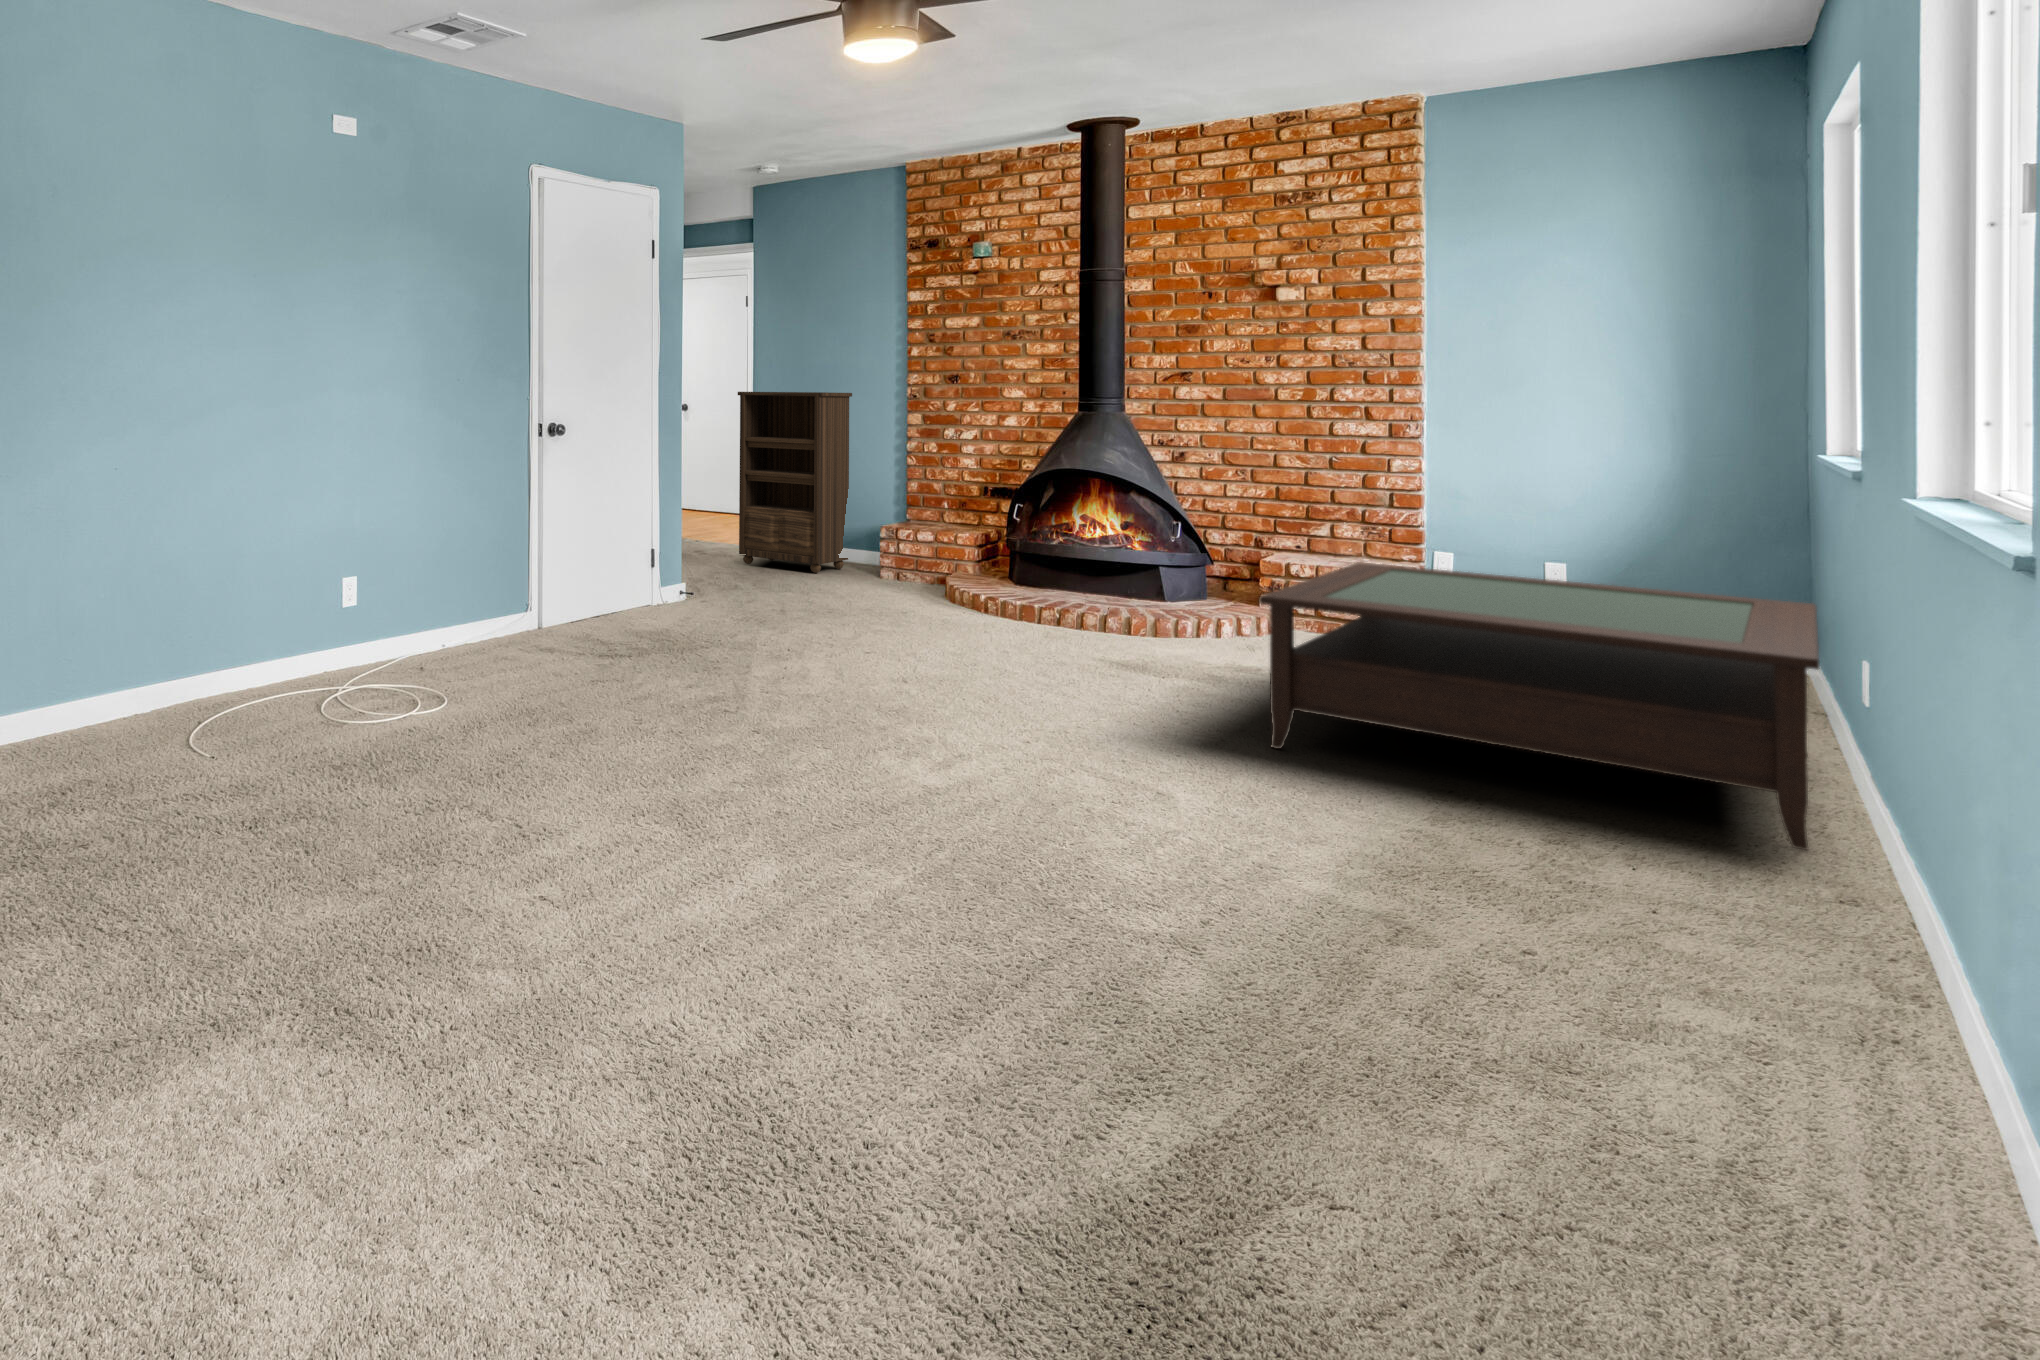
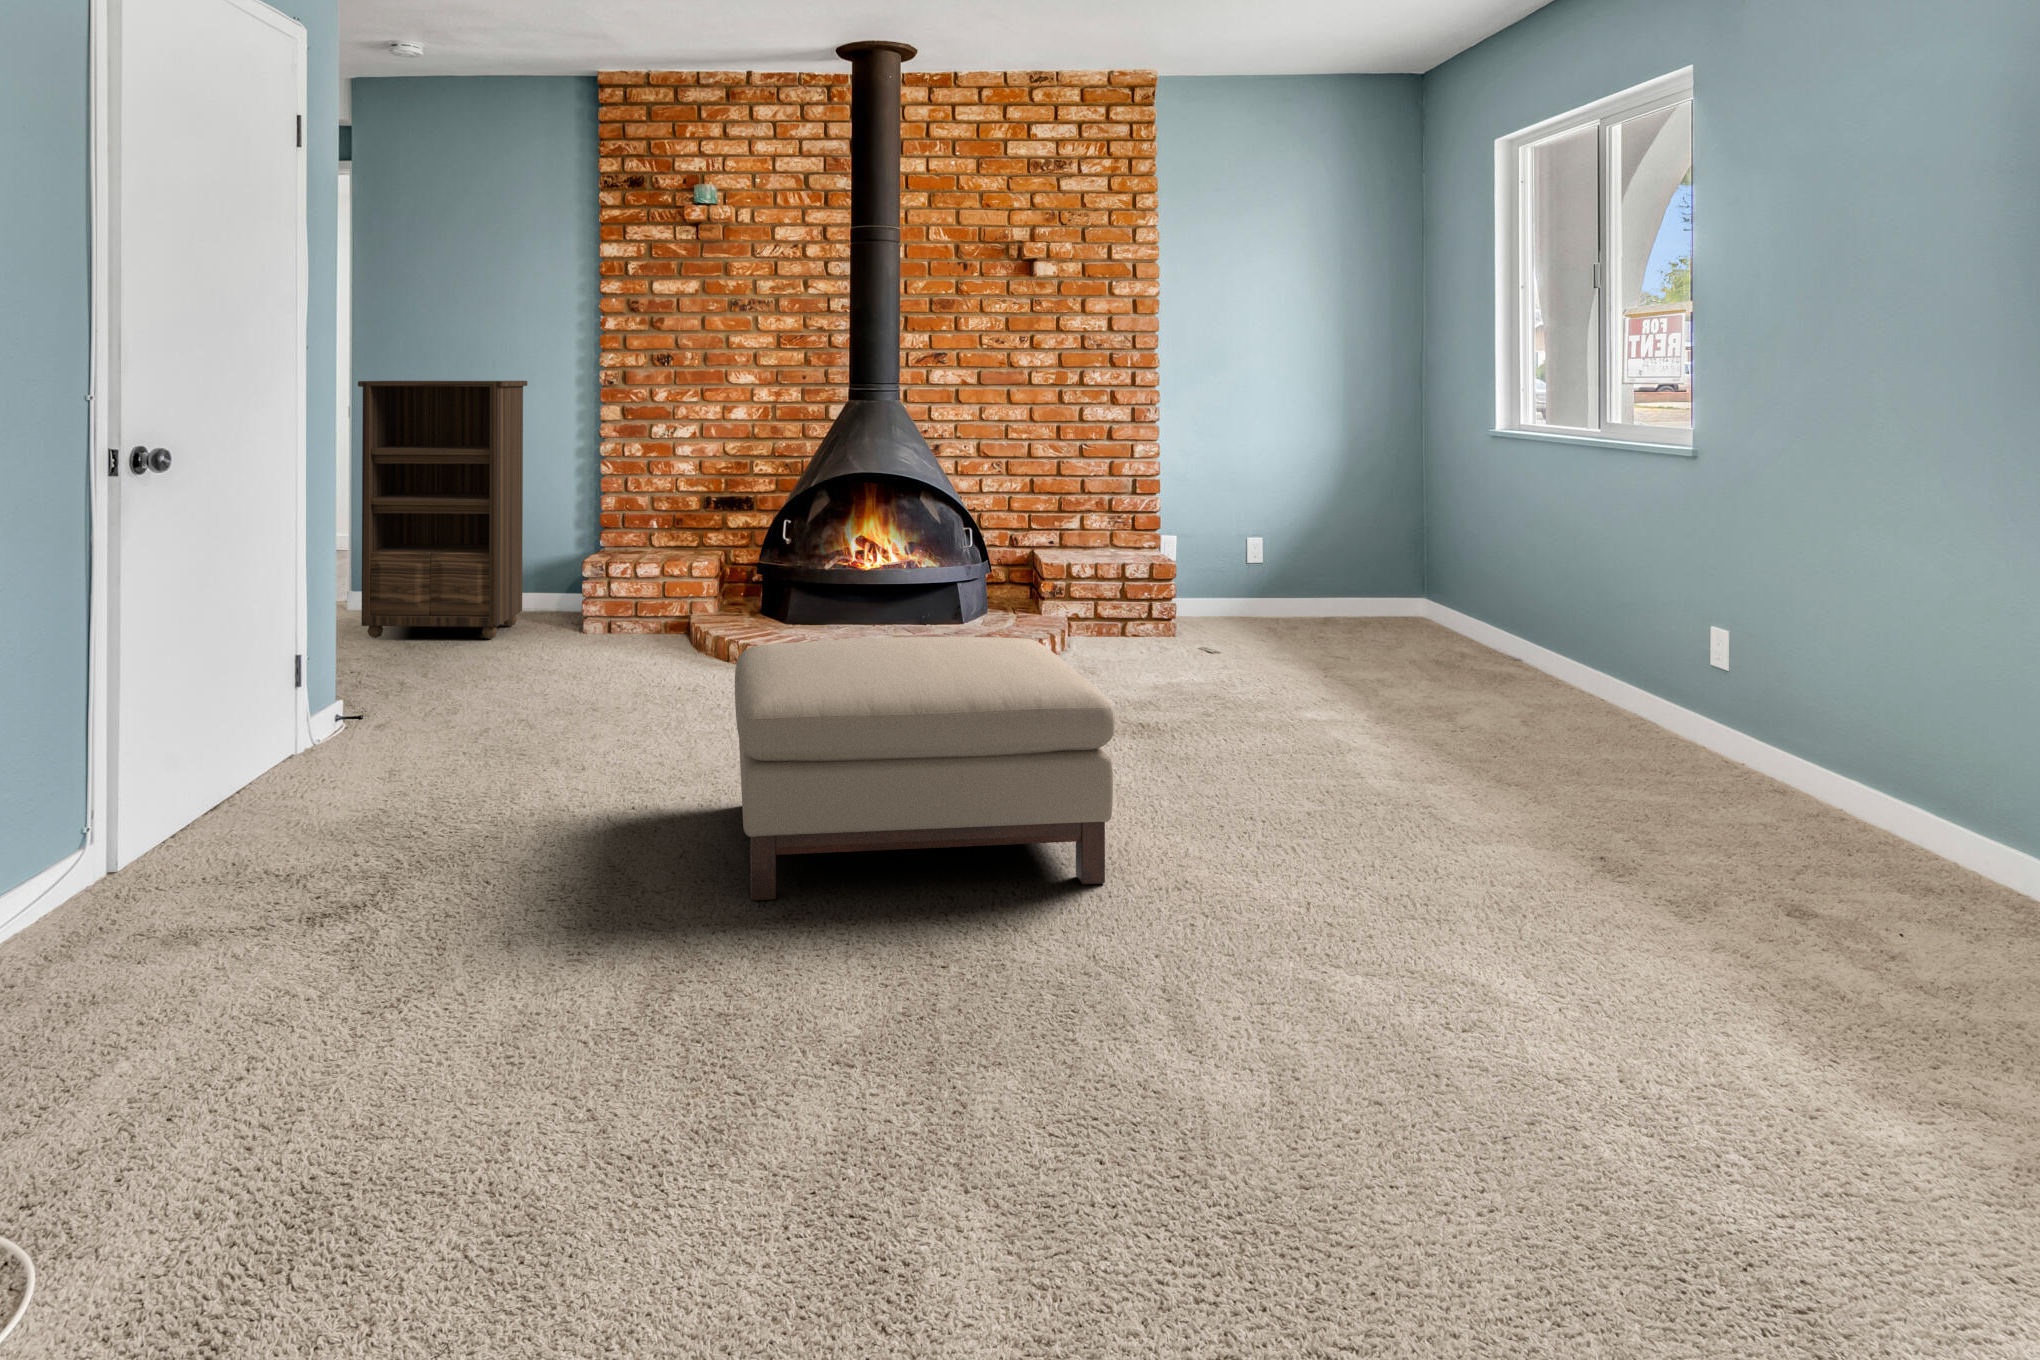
ottoman: none [774,554,1045,716] -> present [735,637,1115,900]
coffee table: present [1259,563,1820,850] -> none [1265,571,1922,853]

